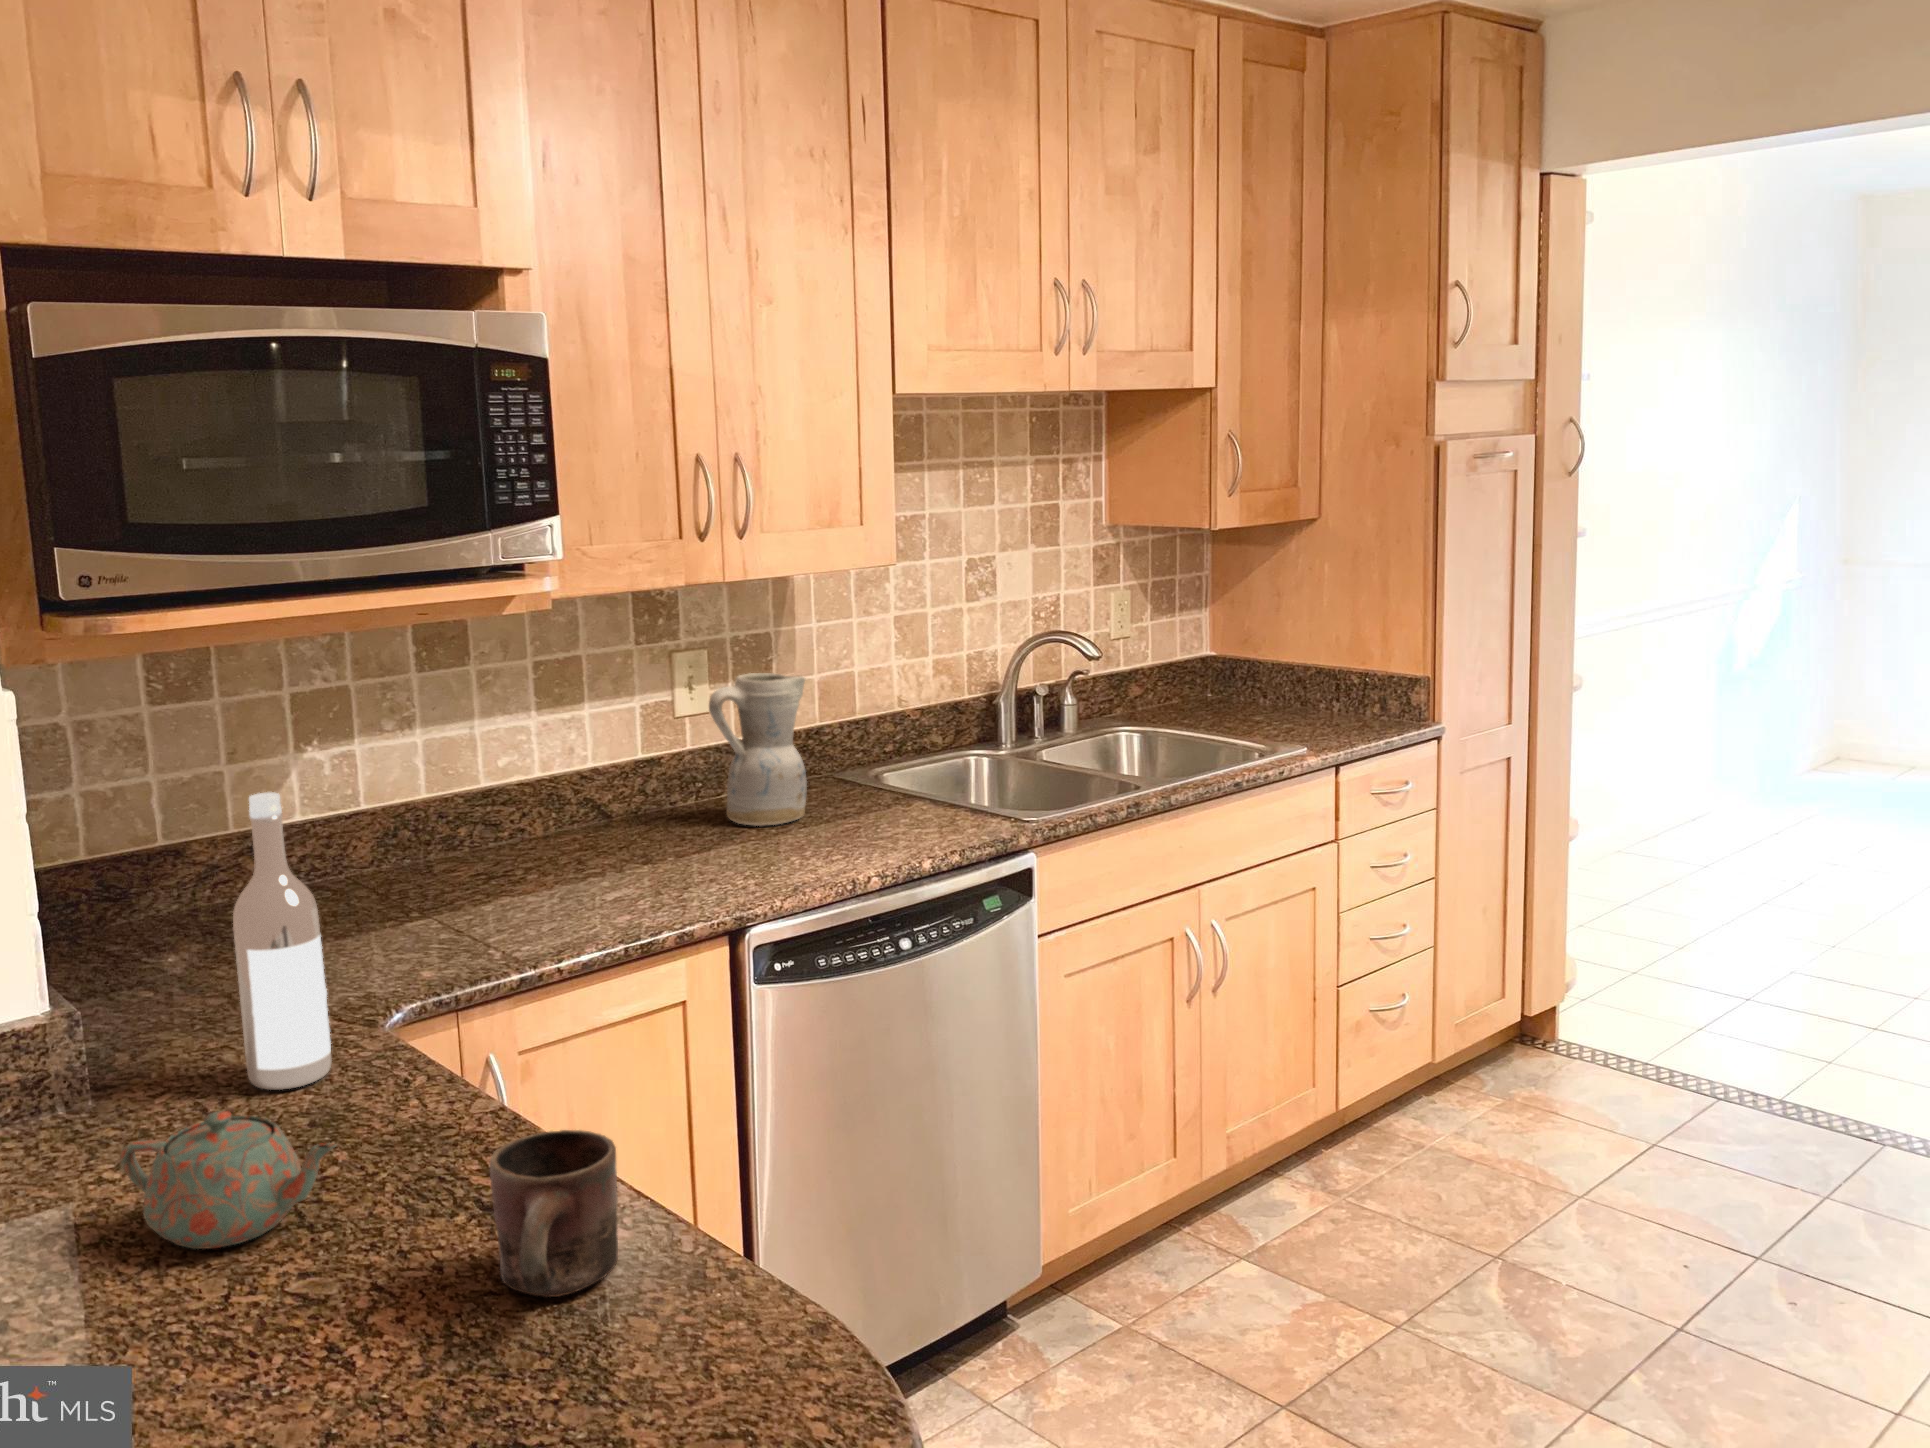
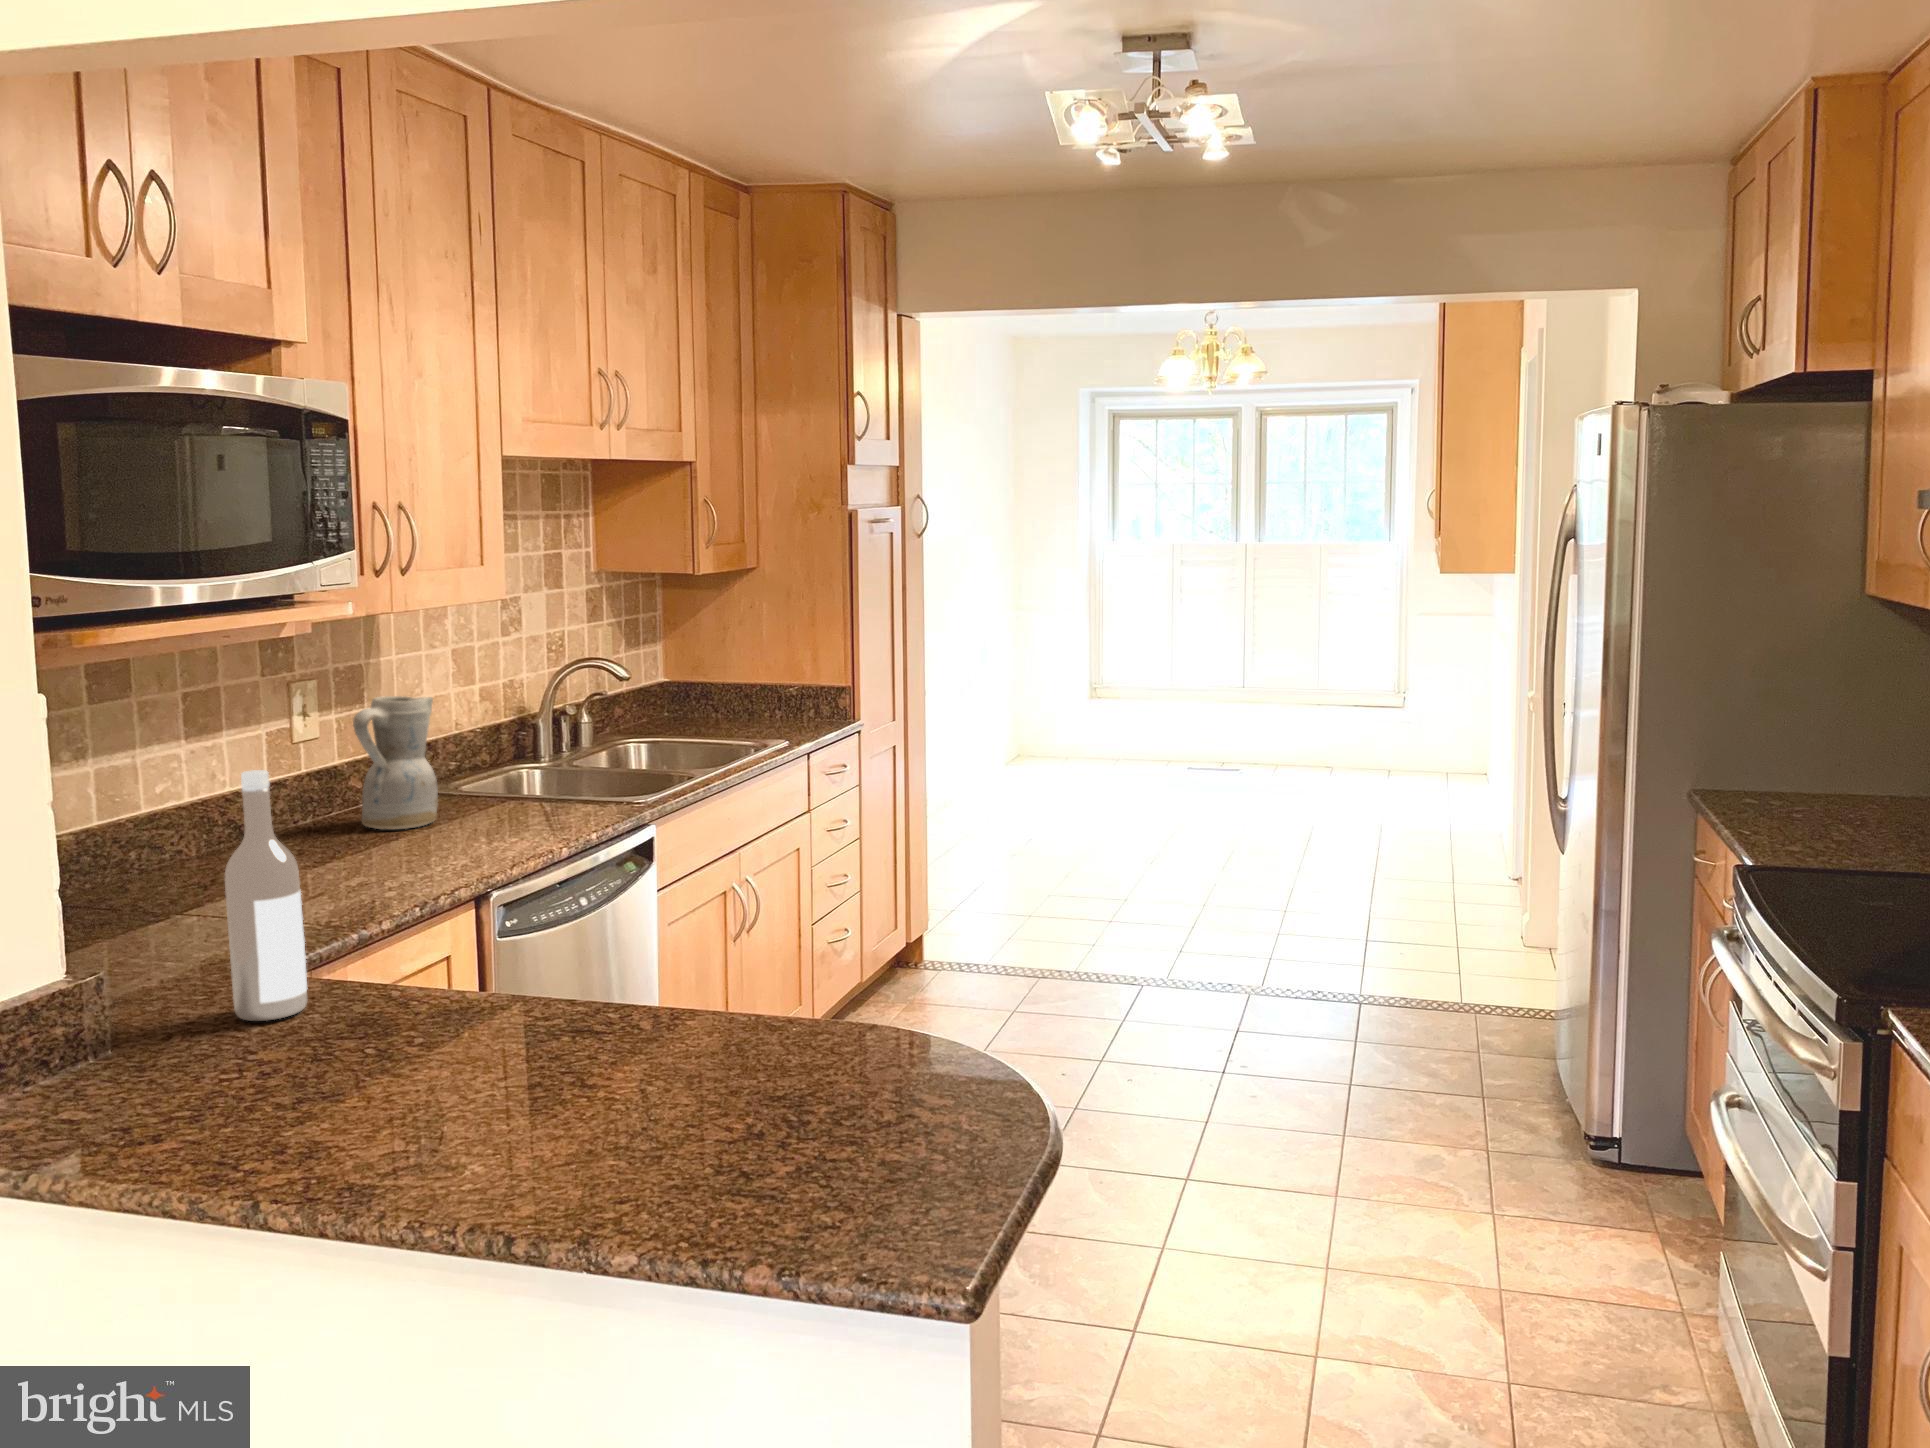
teapot: present [120,1111,336,1249] -> none [294,989,492,1091]
mug: present [490,1130,618,1297] -> none [640,952,728,1057]

